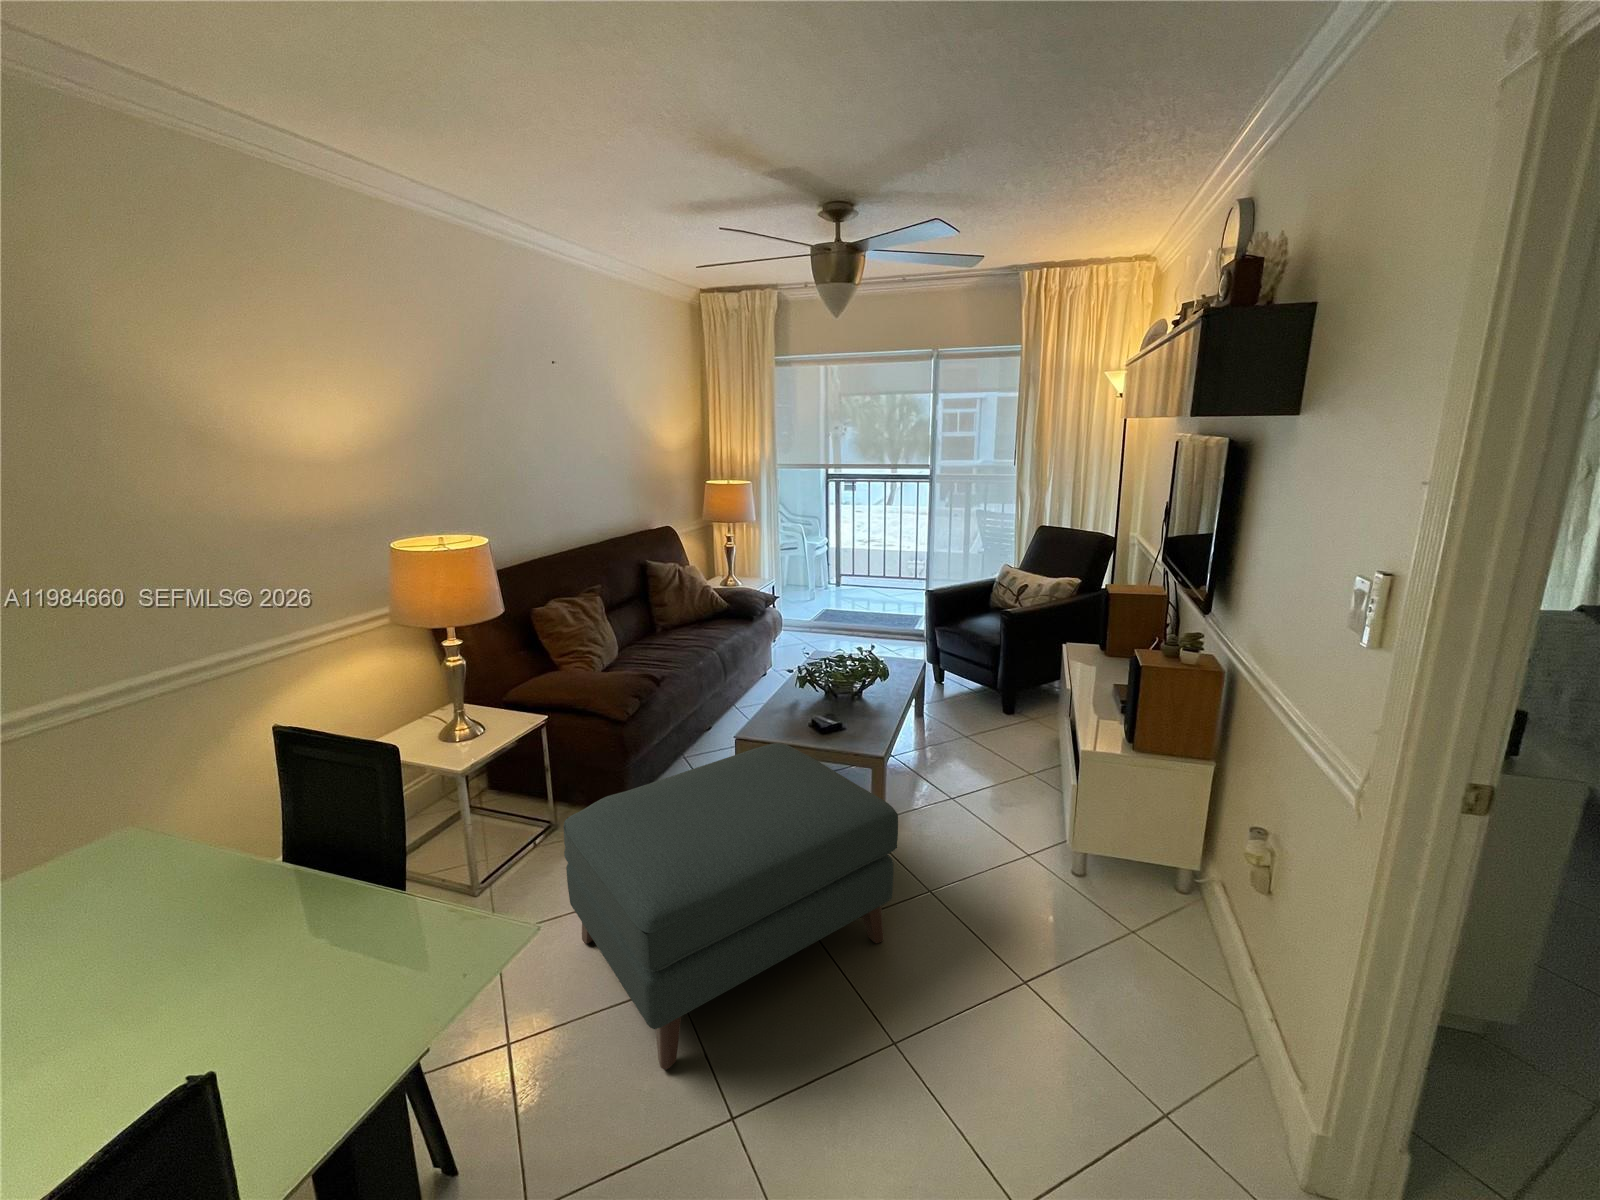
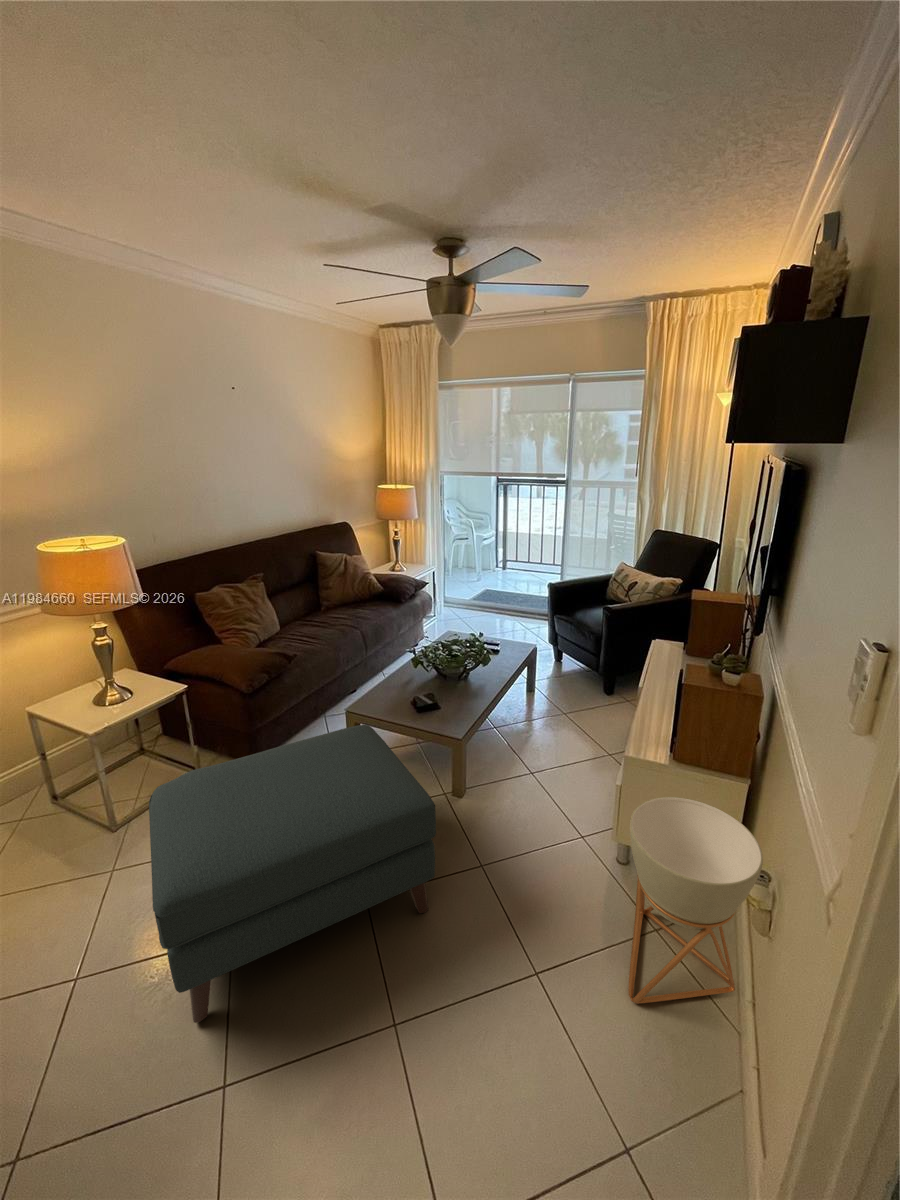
planter: none [1110,784,1252,1000] -> present [628,797,763,1004]

